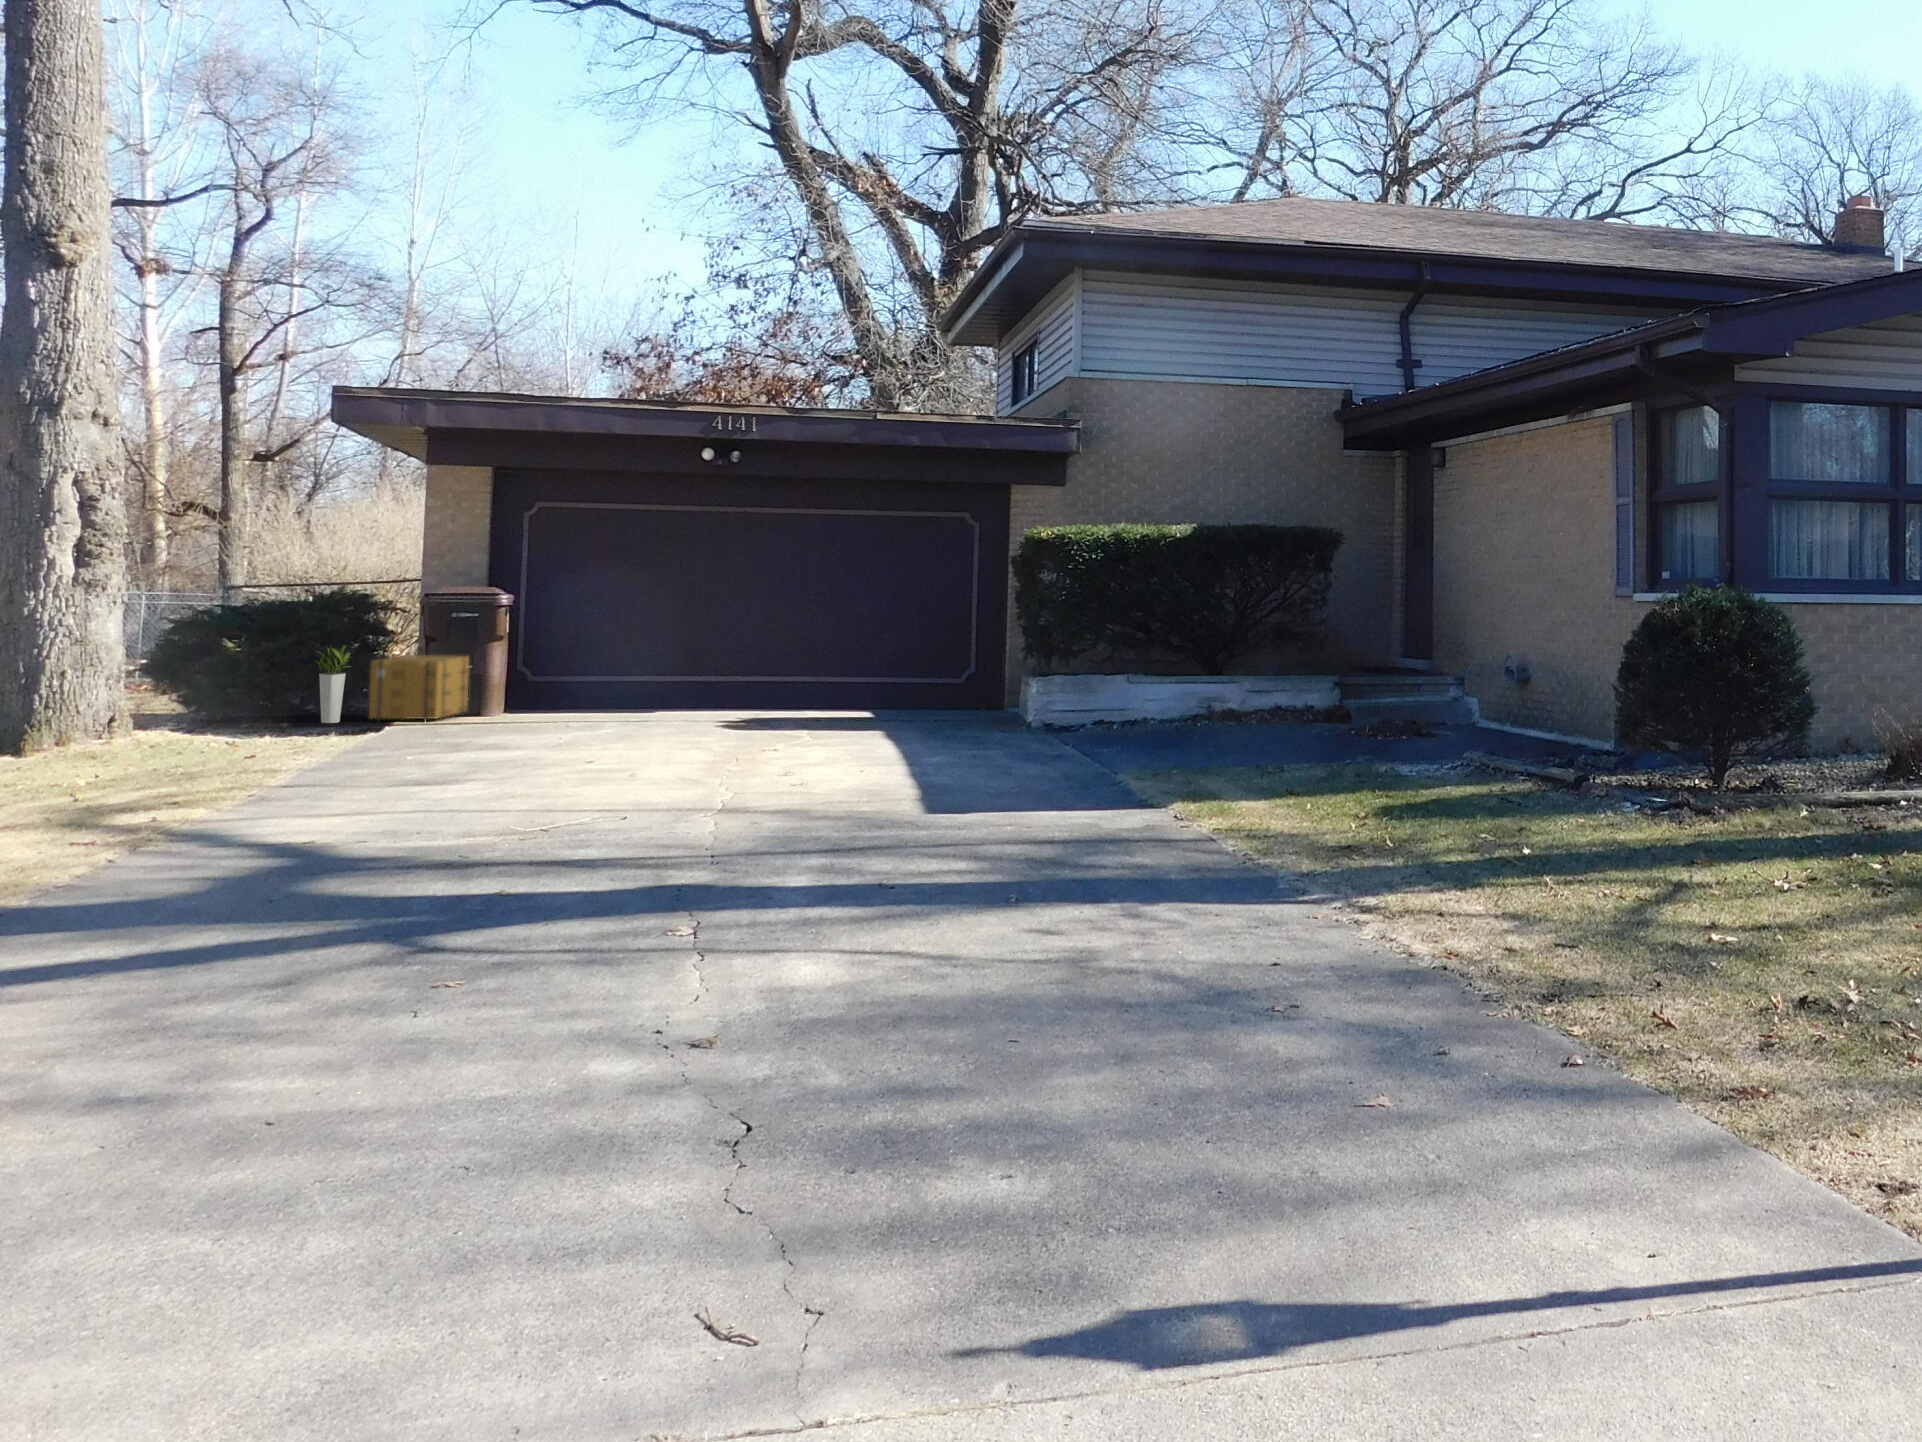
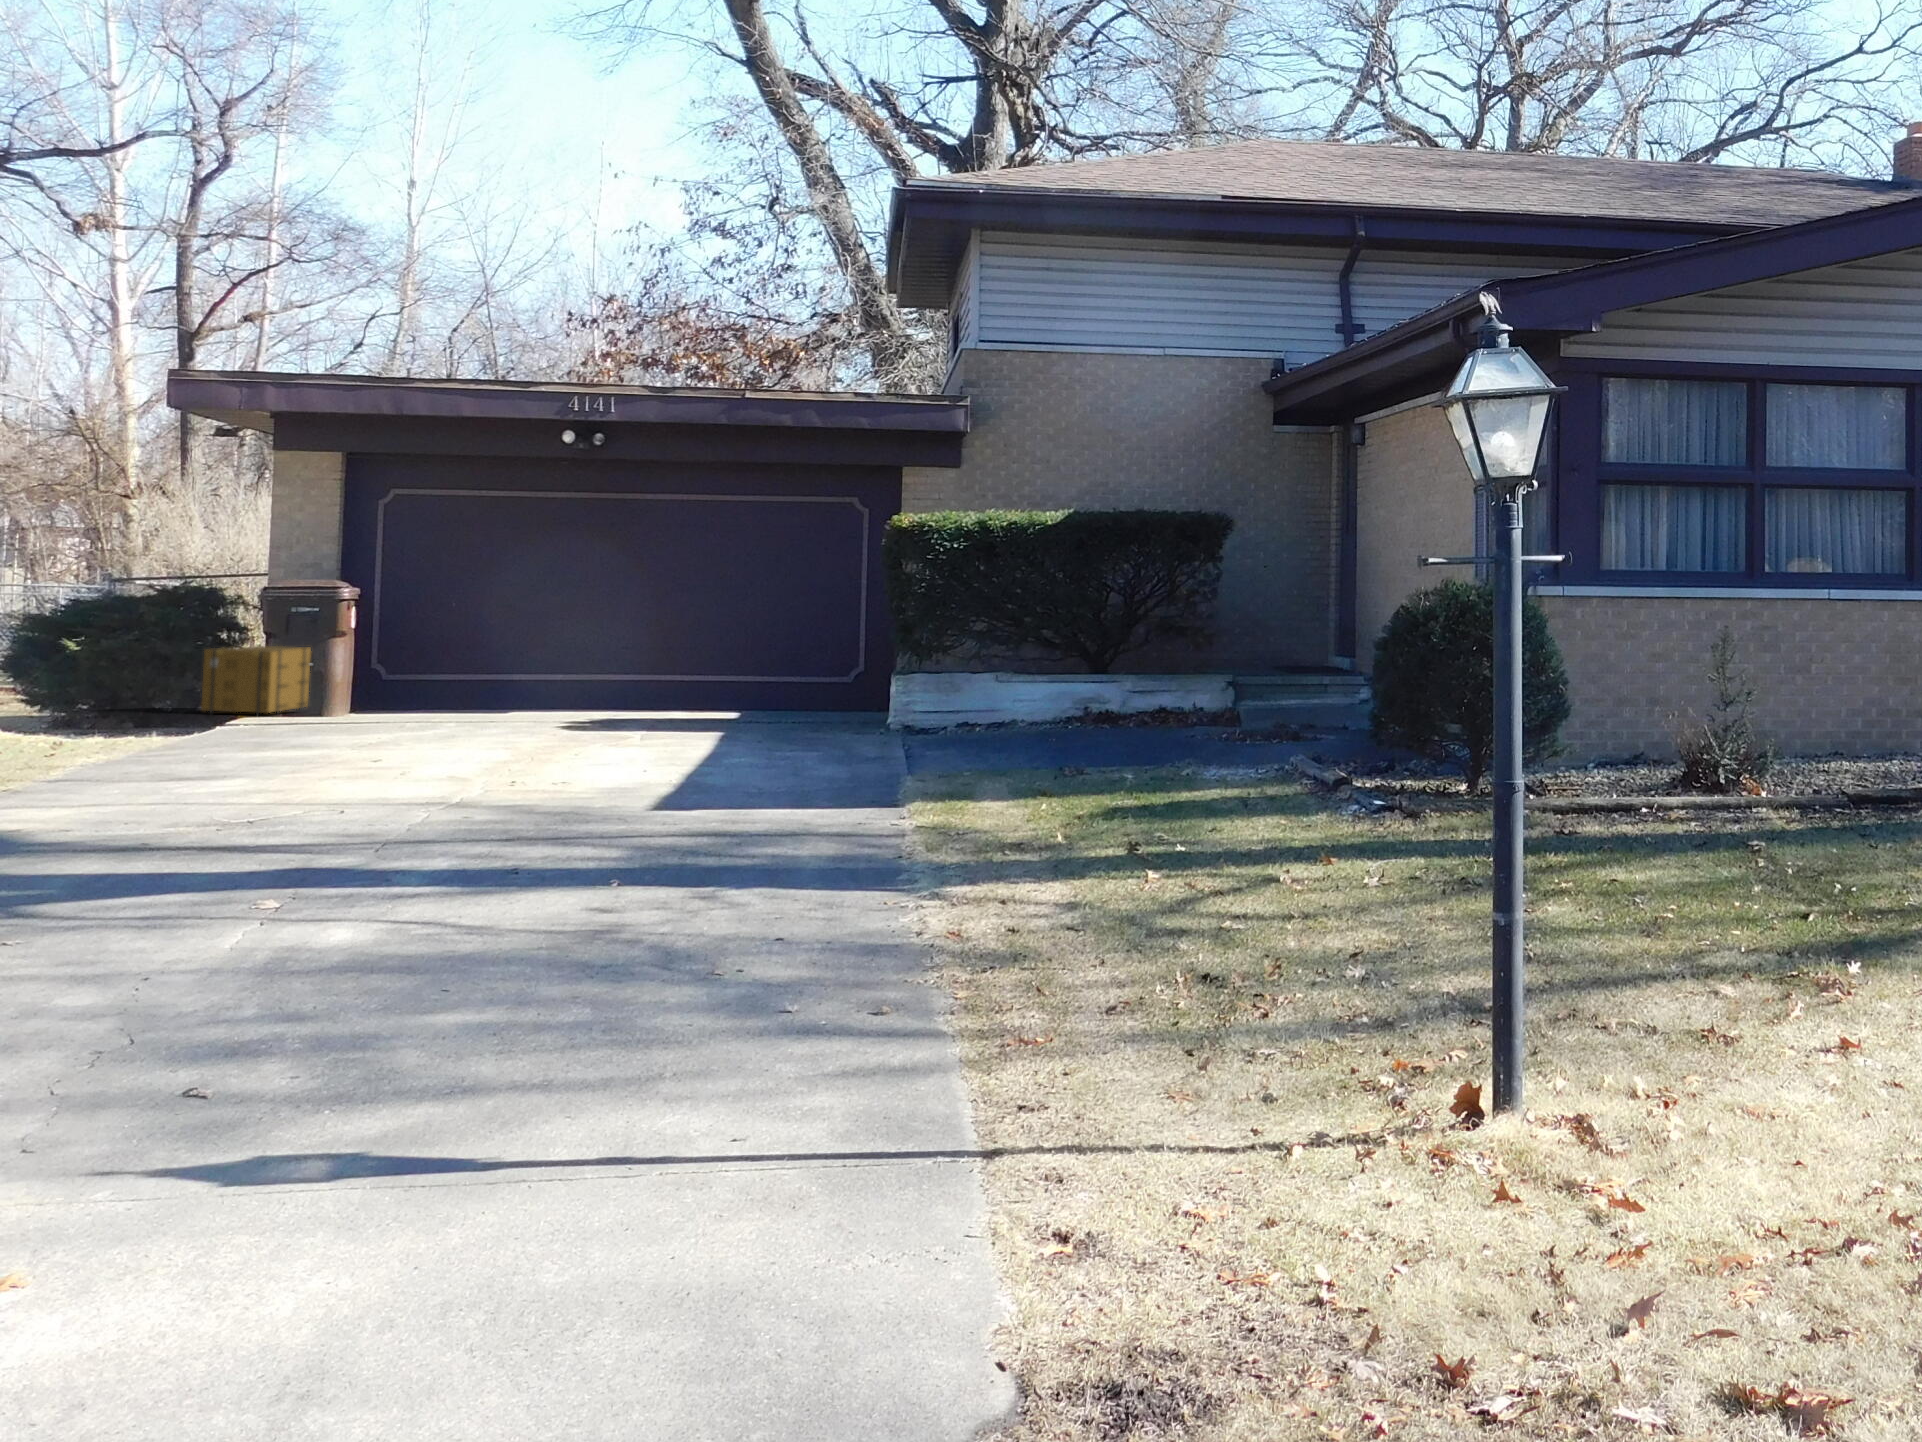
planter: present [315,646,351,723] -> none [143,631,187,714]

